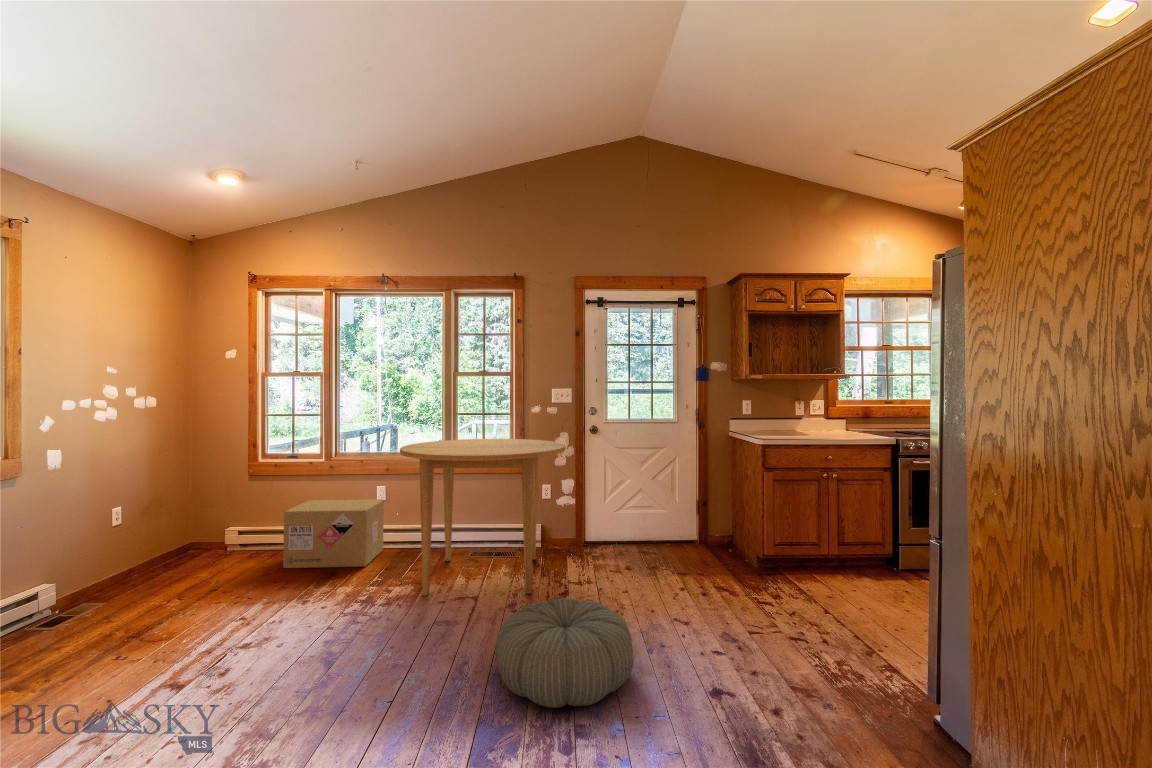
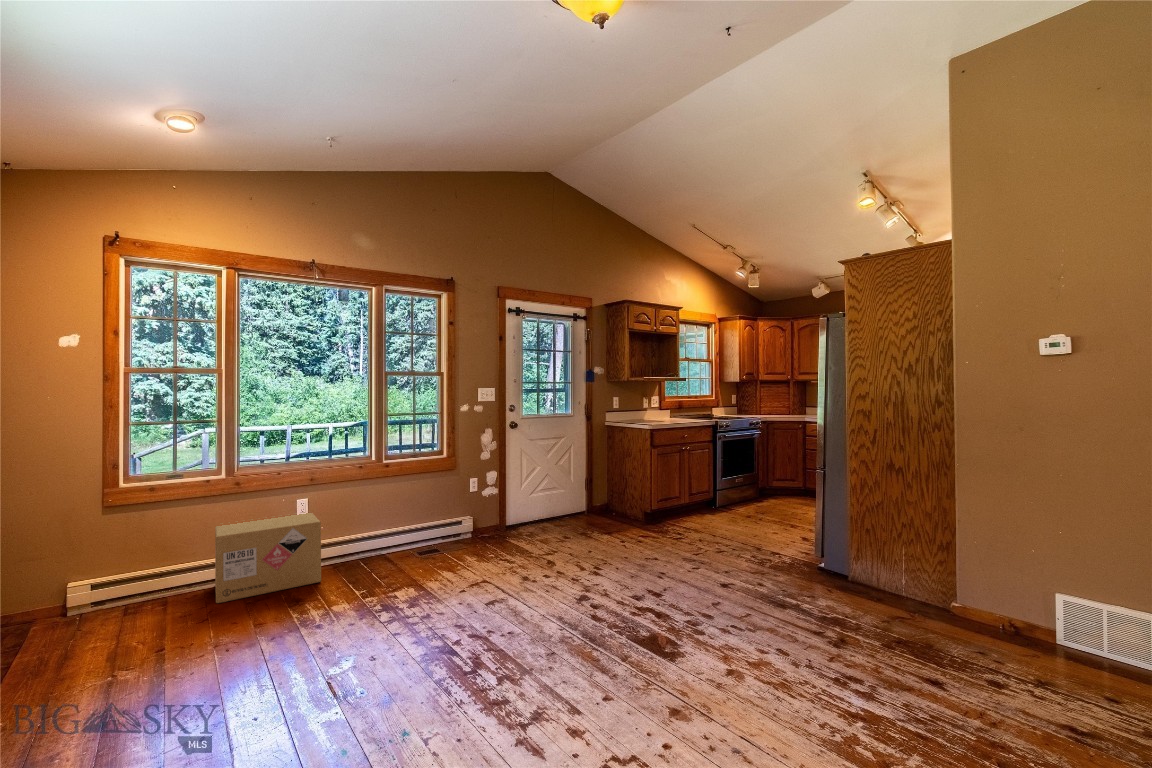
dining table: present [400,439,565,595] -> none [374,437,529,587]
pouf: present [495,598,633,708] -> none [568,547,669,616]

